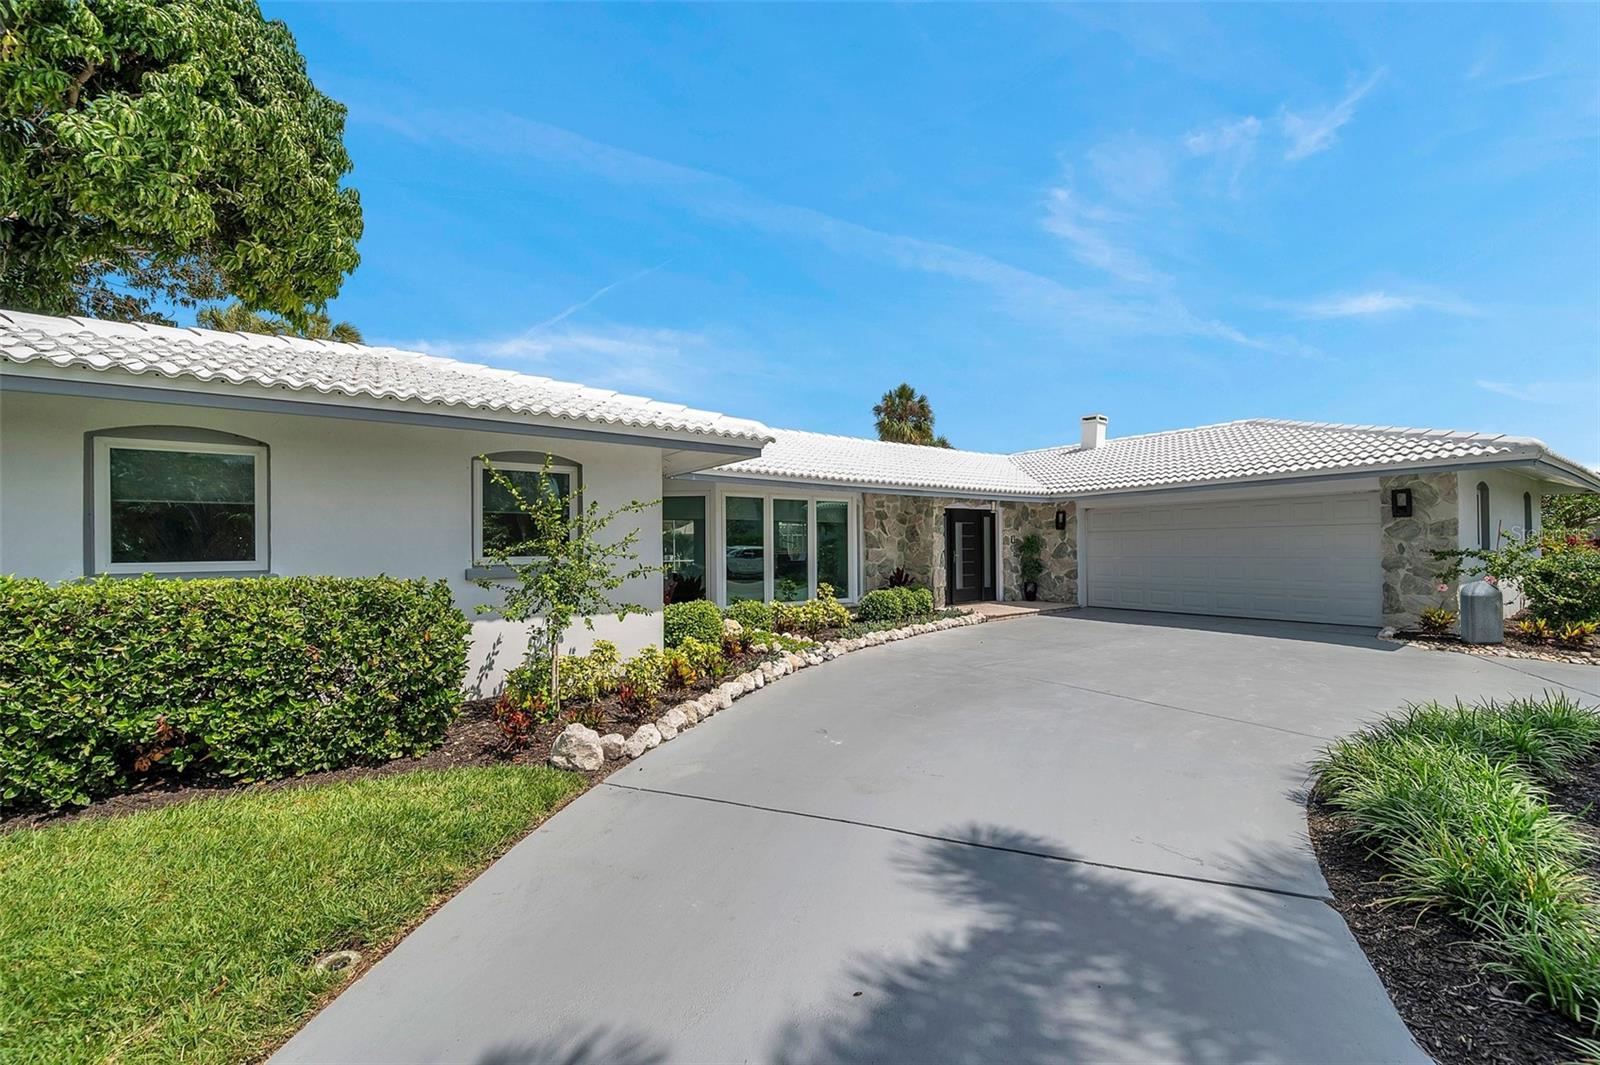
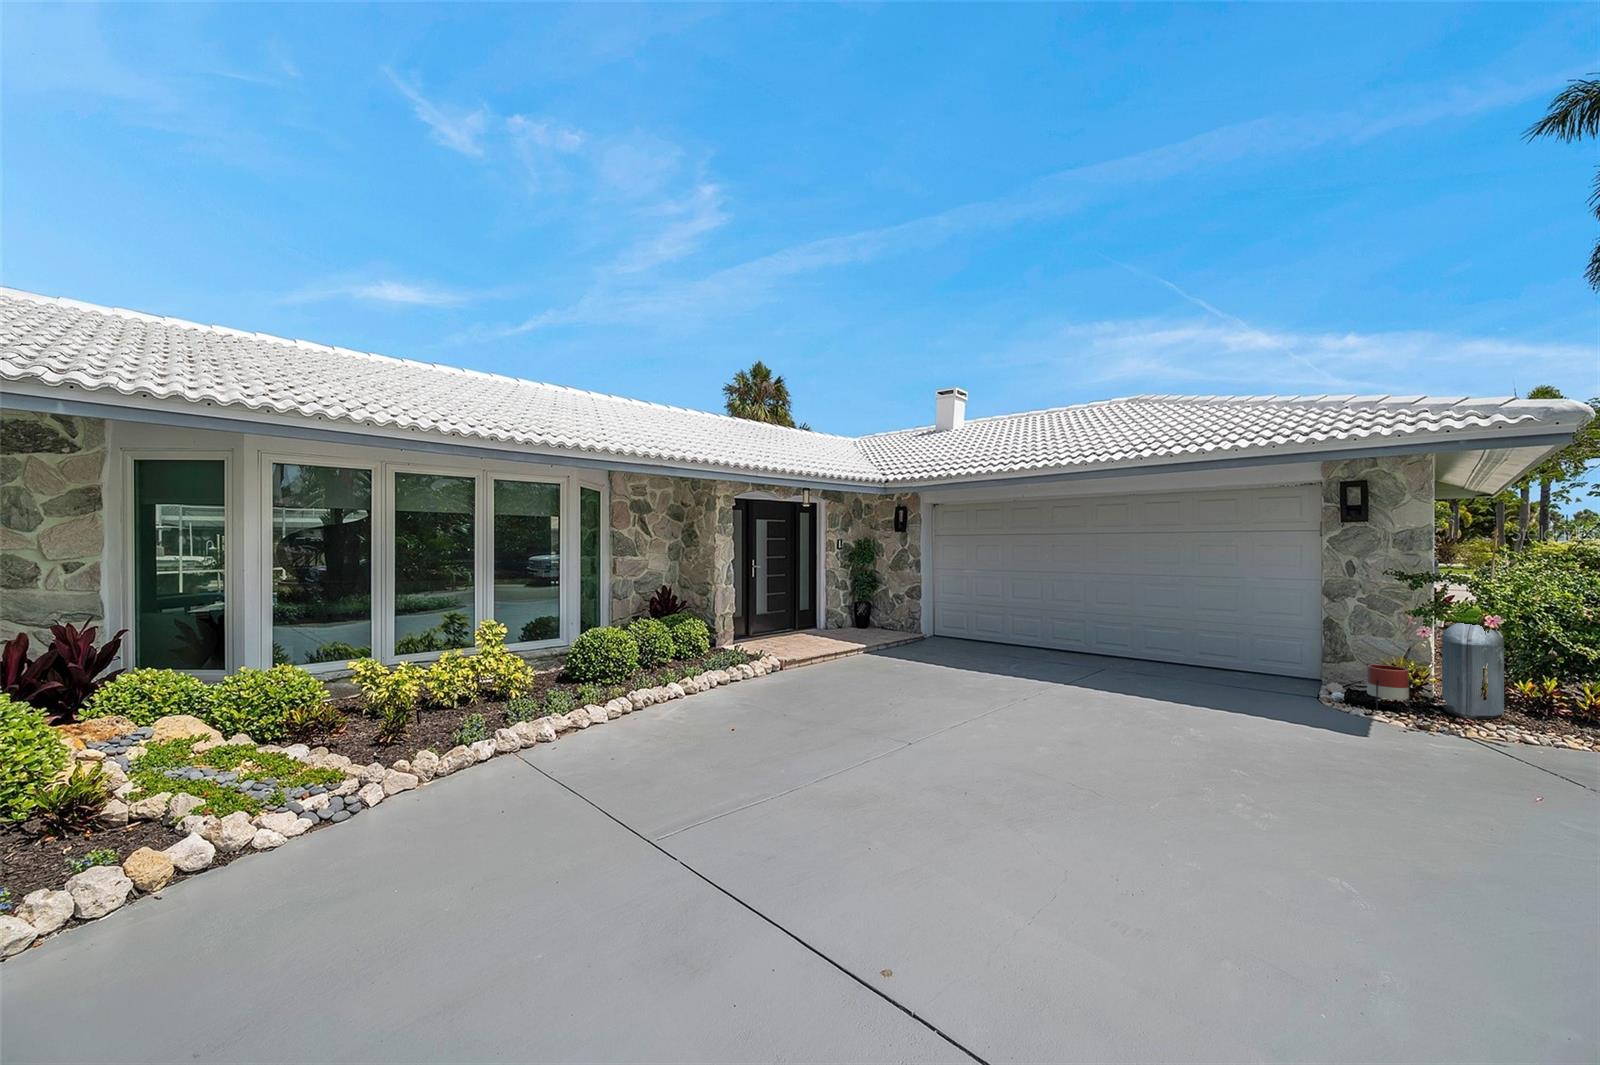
planter: none [1406,612,1434,641] -> present [1367,665,1410,712]

